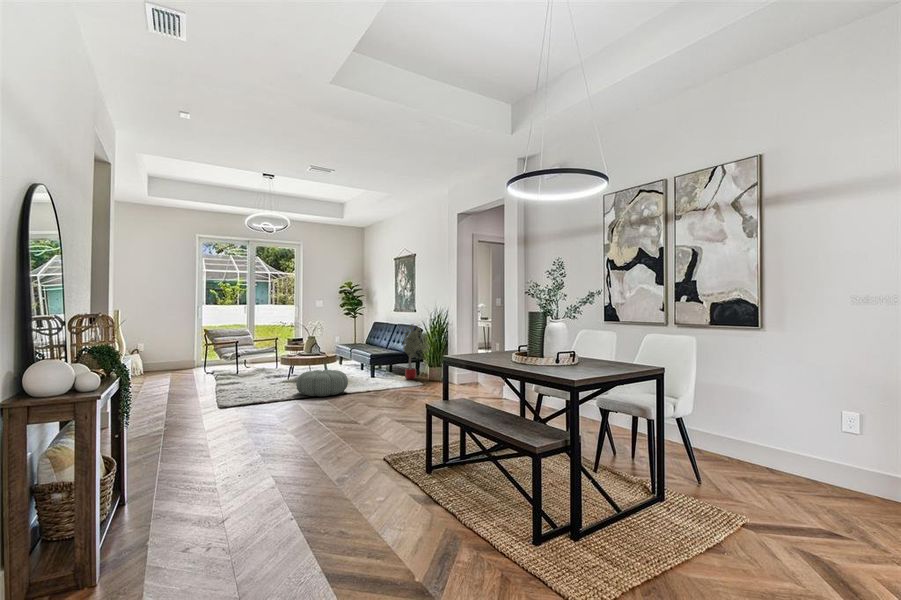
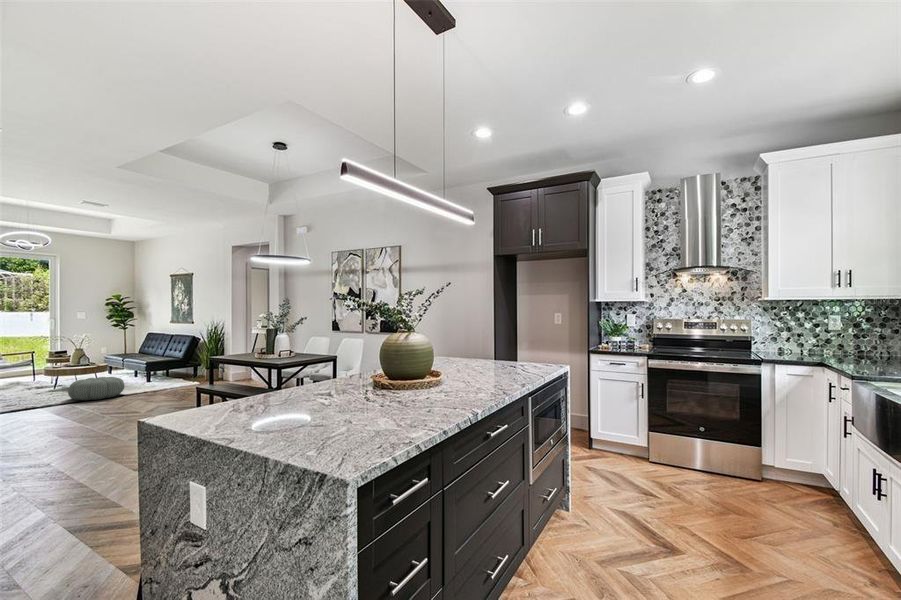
potted tree: present [403,324,430,380] -> none [177,334,207,380]

